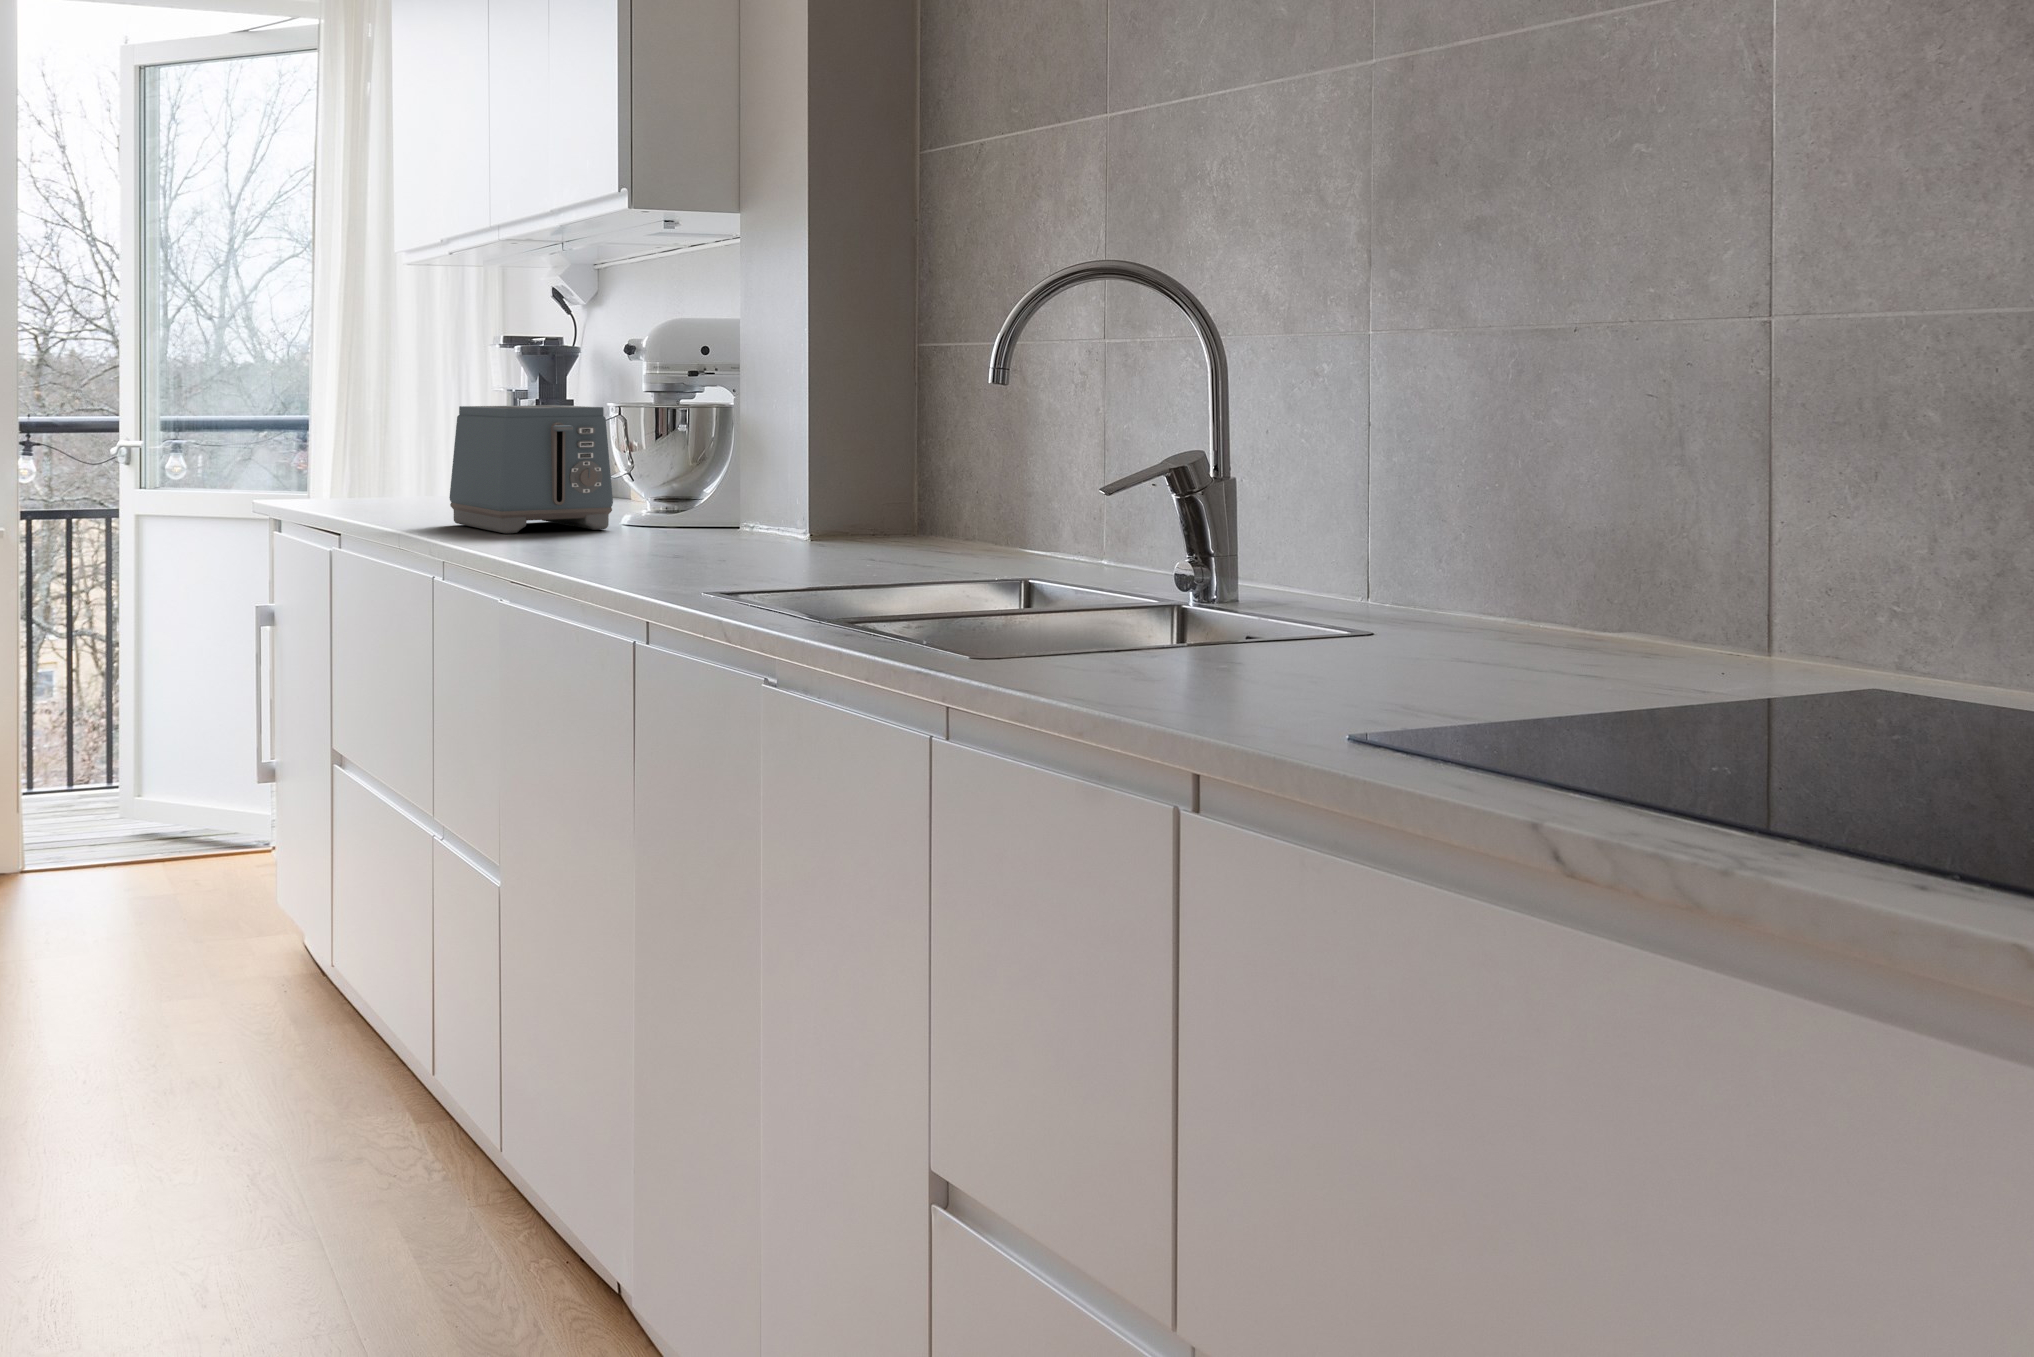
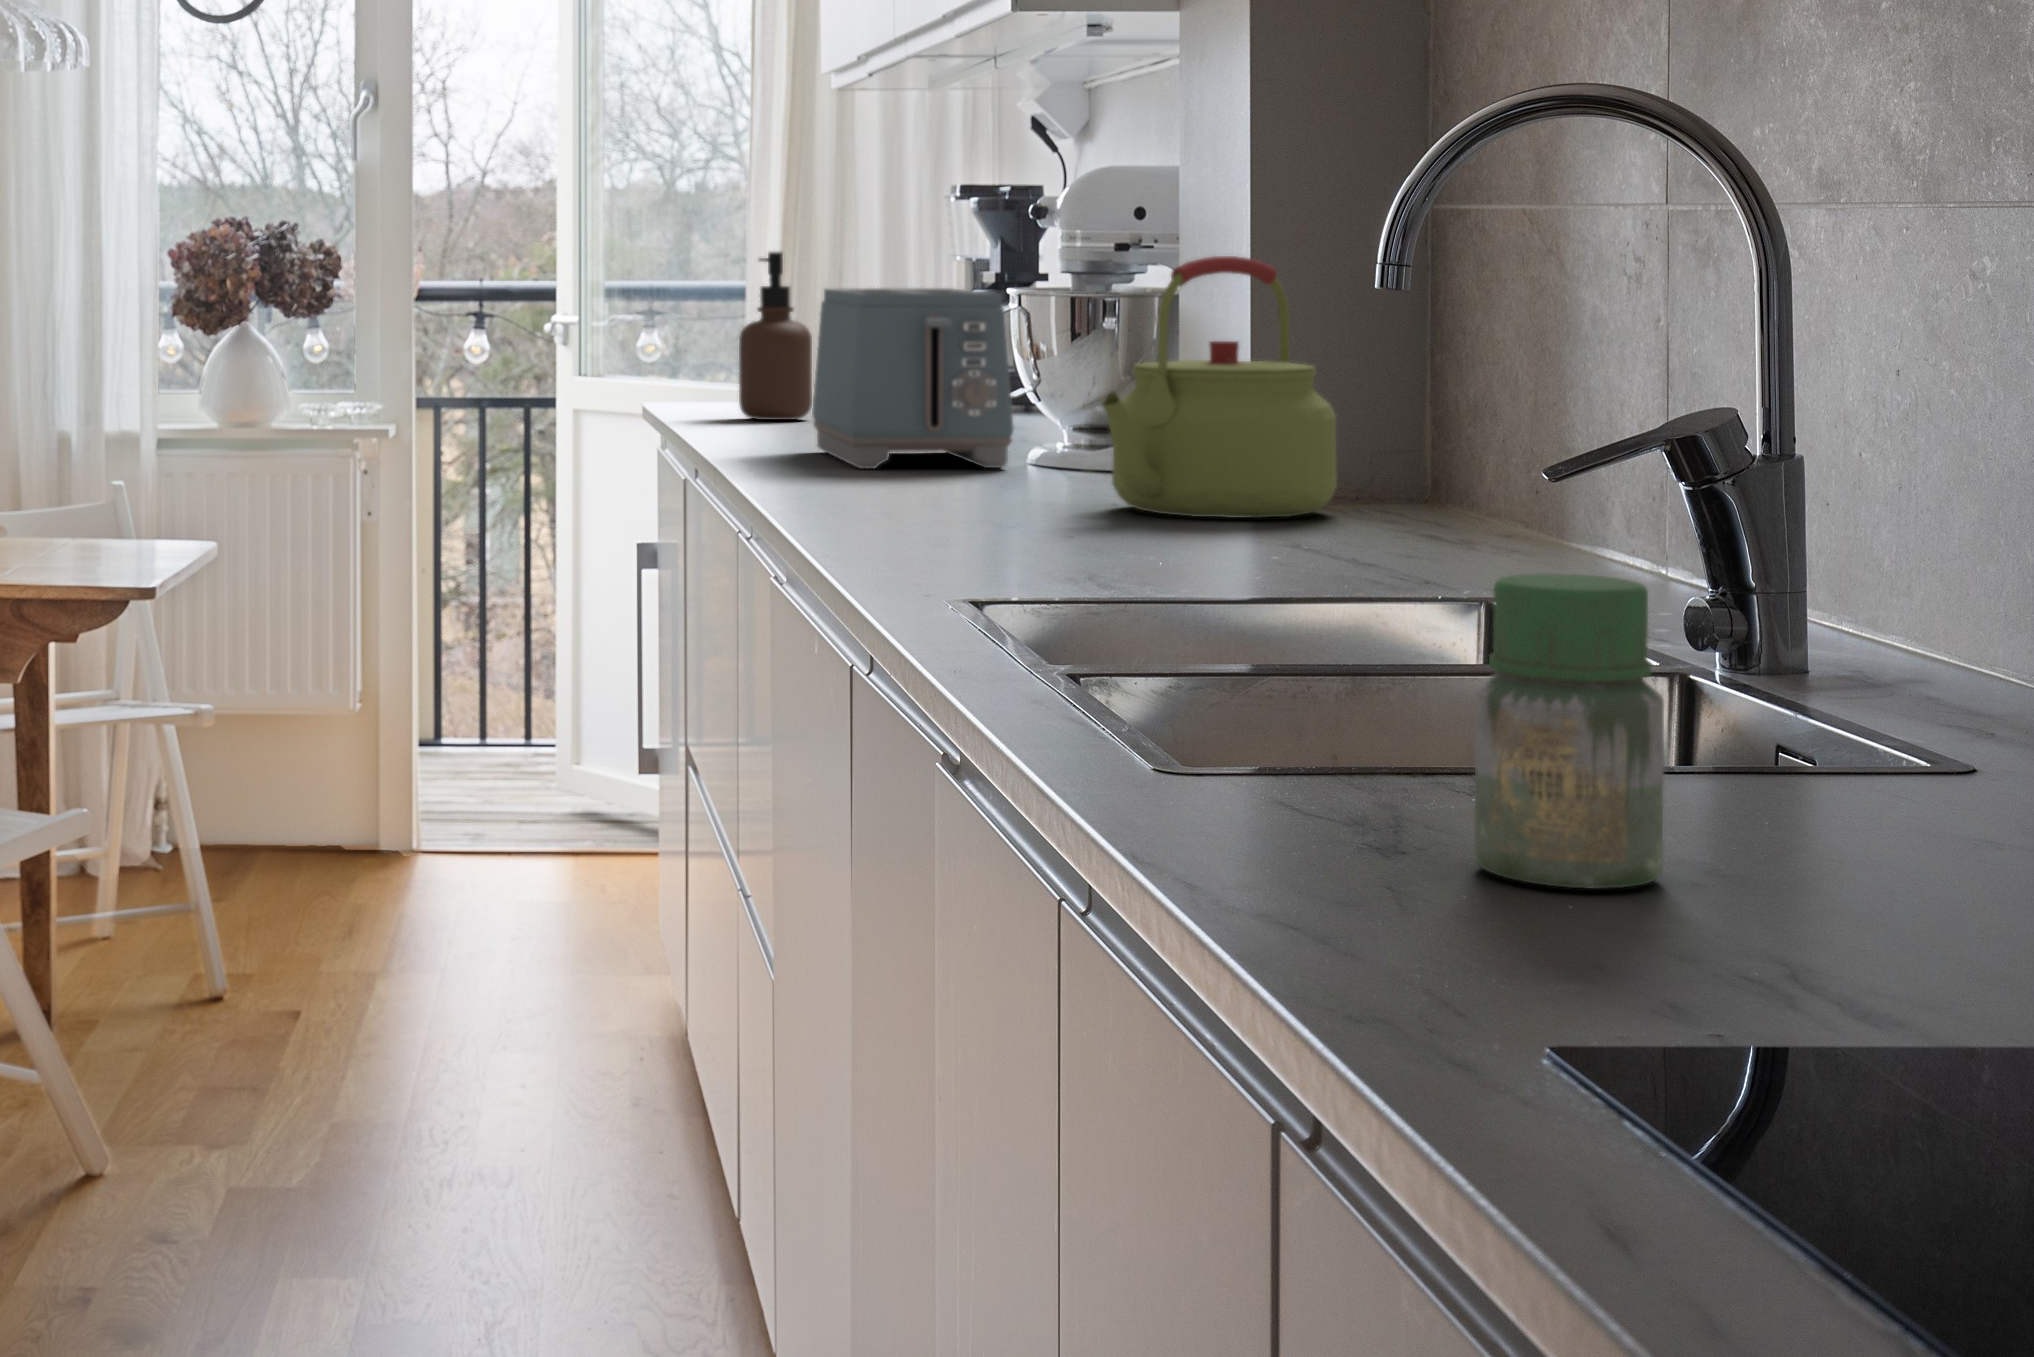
kettle: none [718,378,863,550] -> present [1102,256,1337,518]
soap dispenser: none [354,382,411,507] -> present [739,252,812,420]
jar: none [1187,531,1281,695] -> present [1474,574,1664,889]

